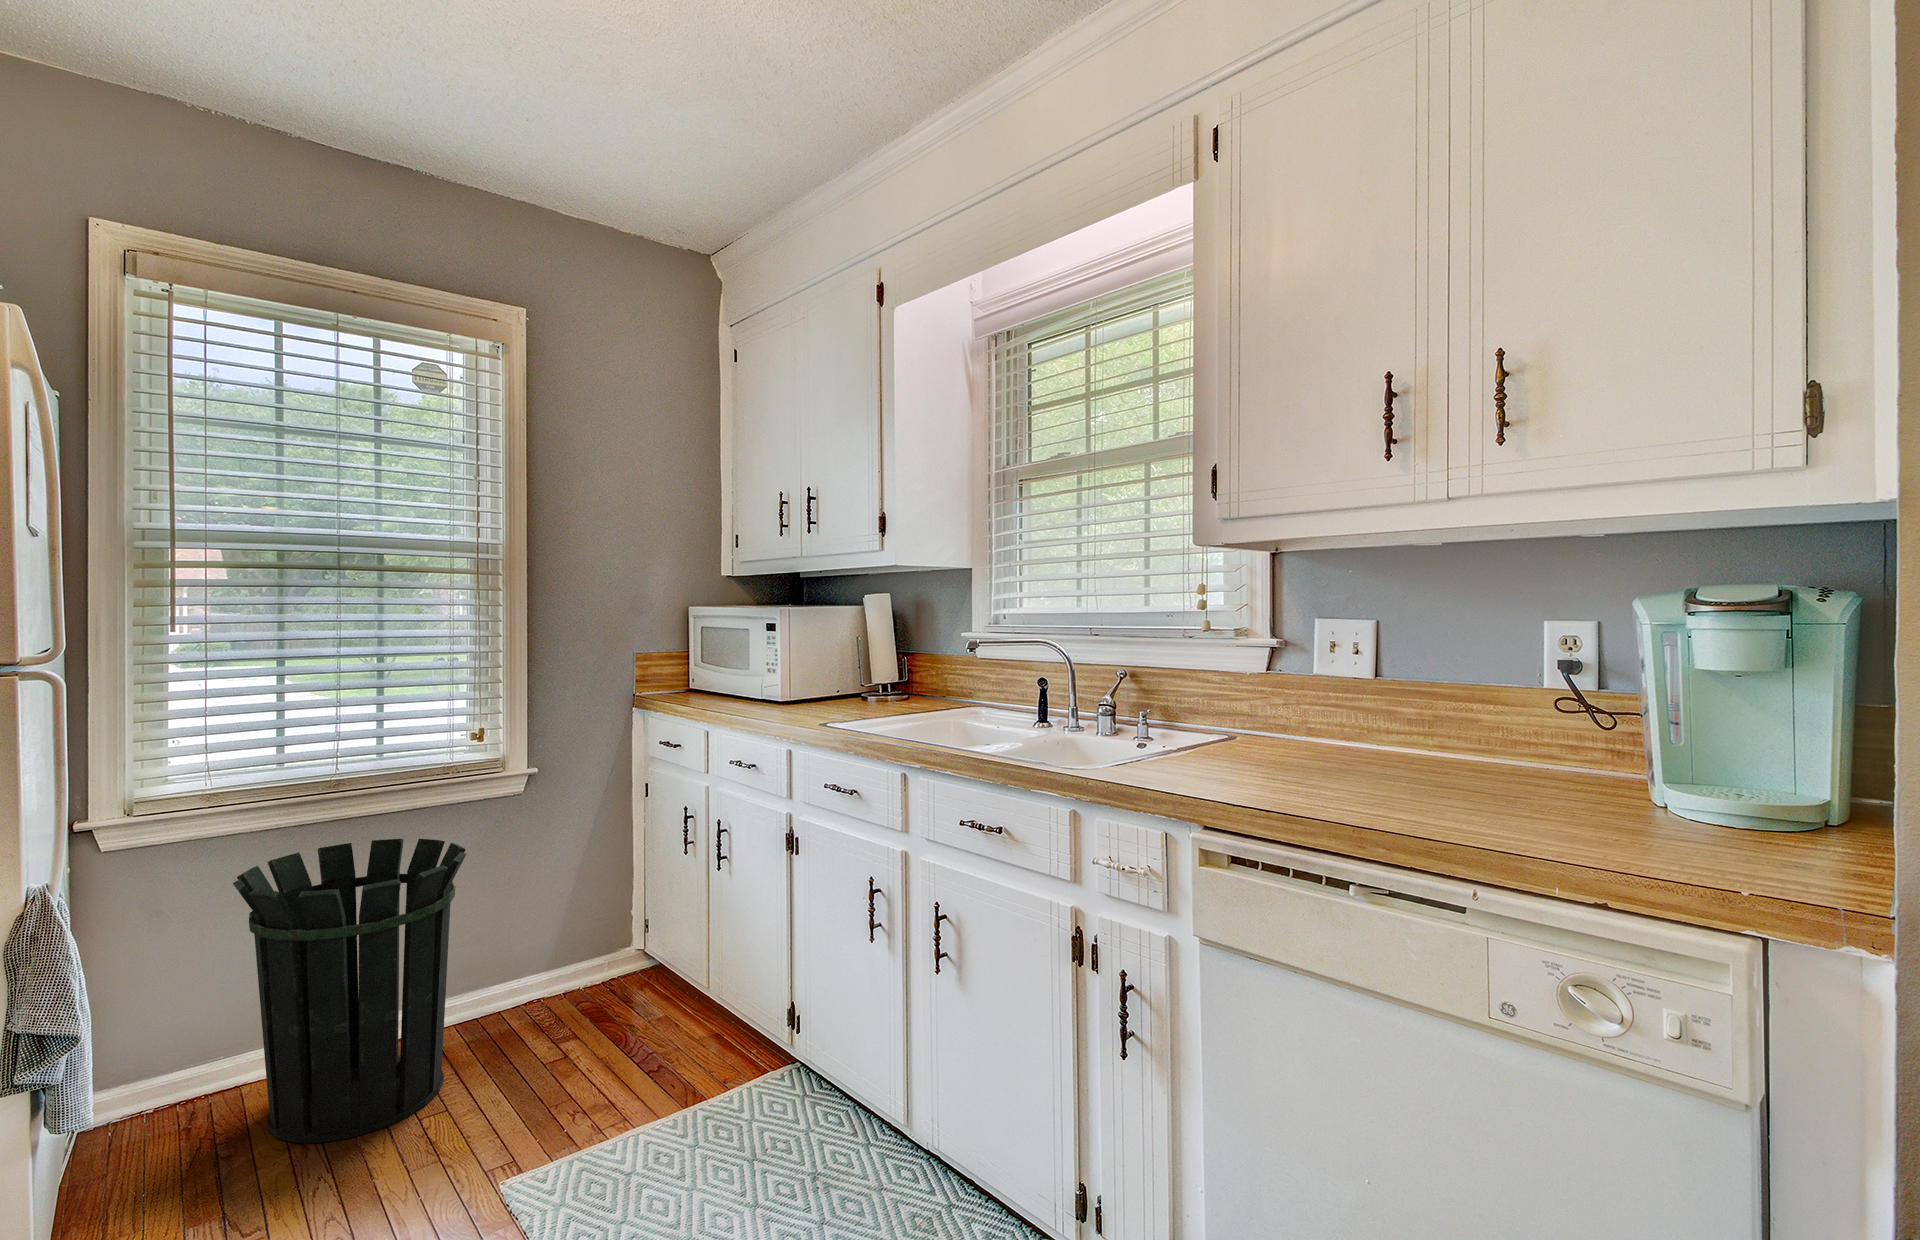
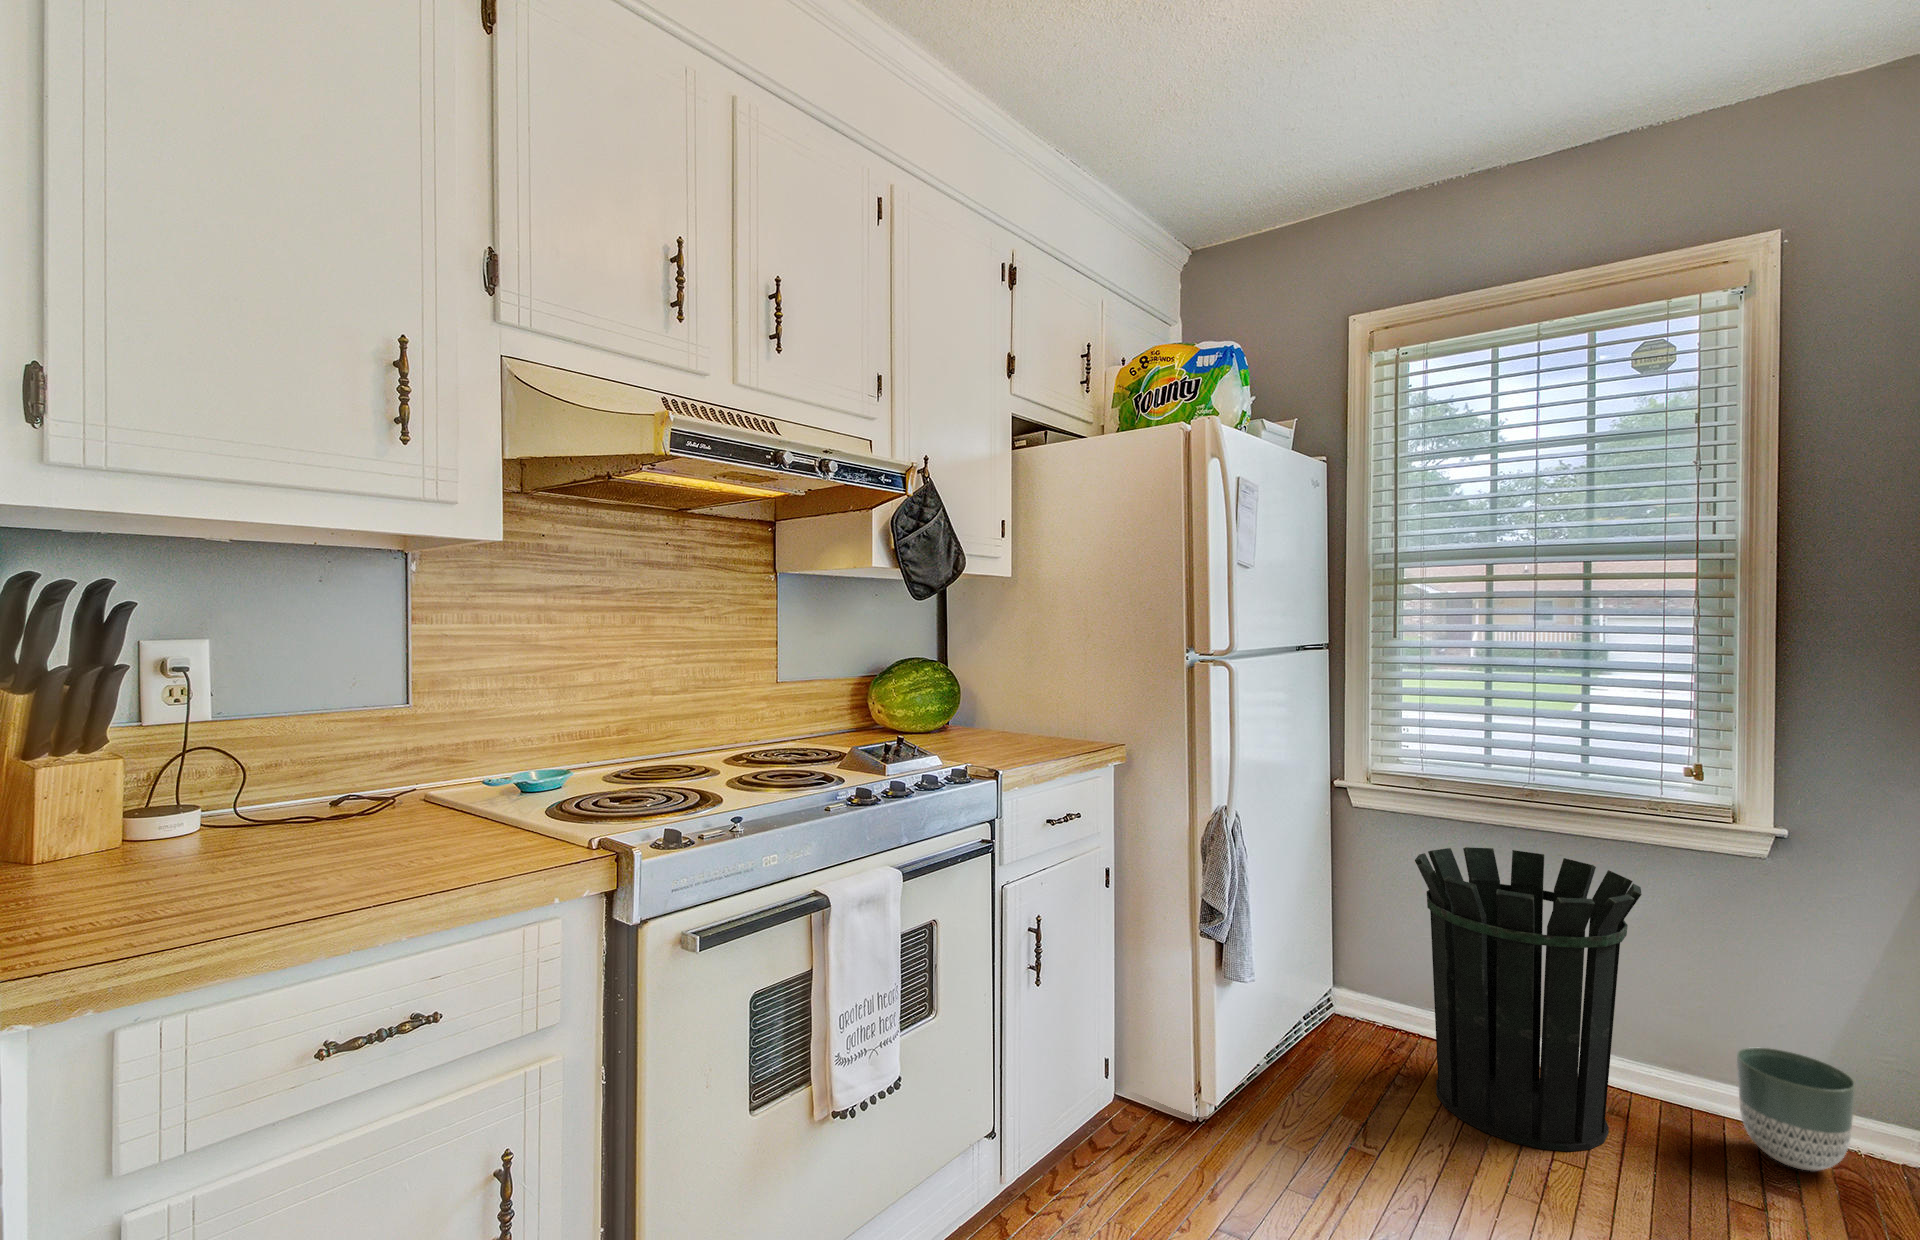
planter: none [518,933,590,1020] -> present [1737,1048,1855,1171]

